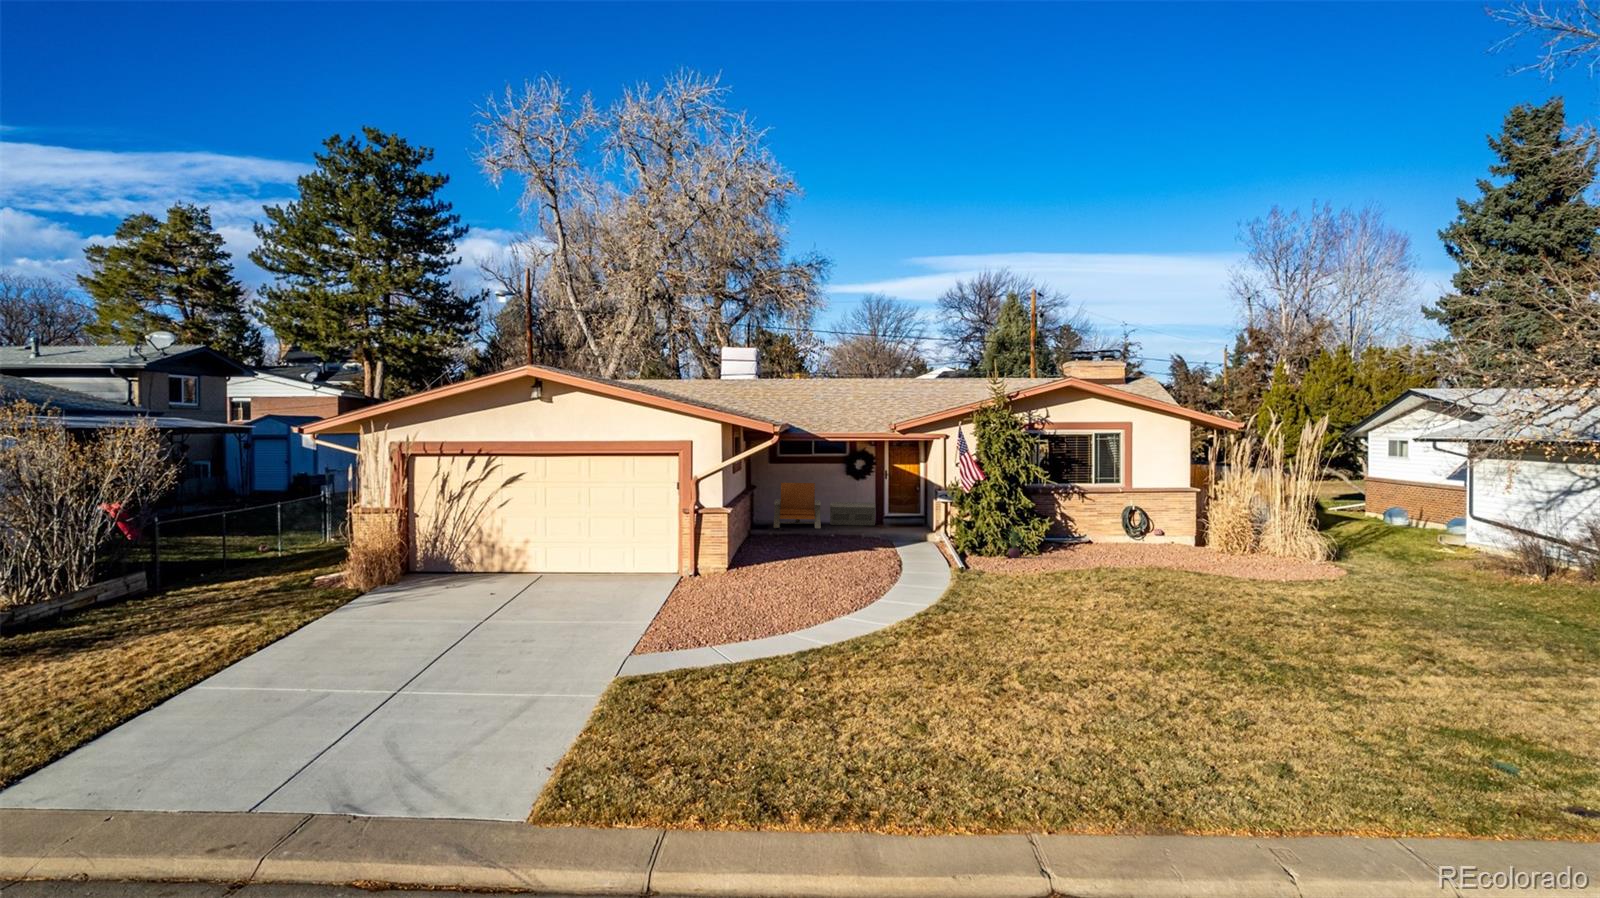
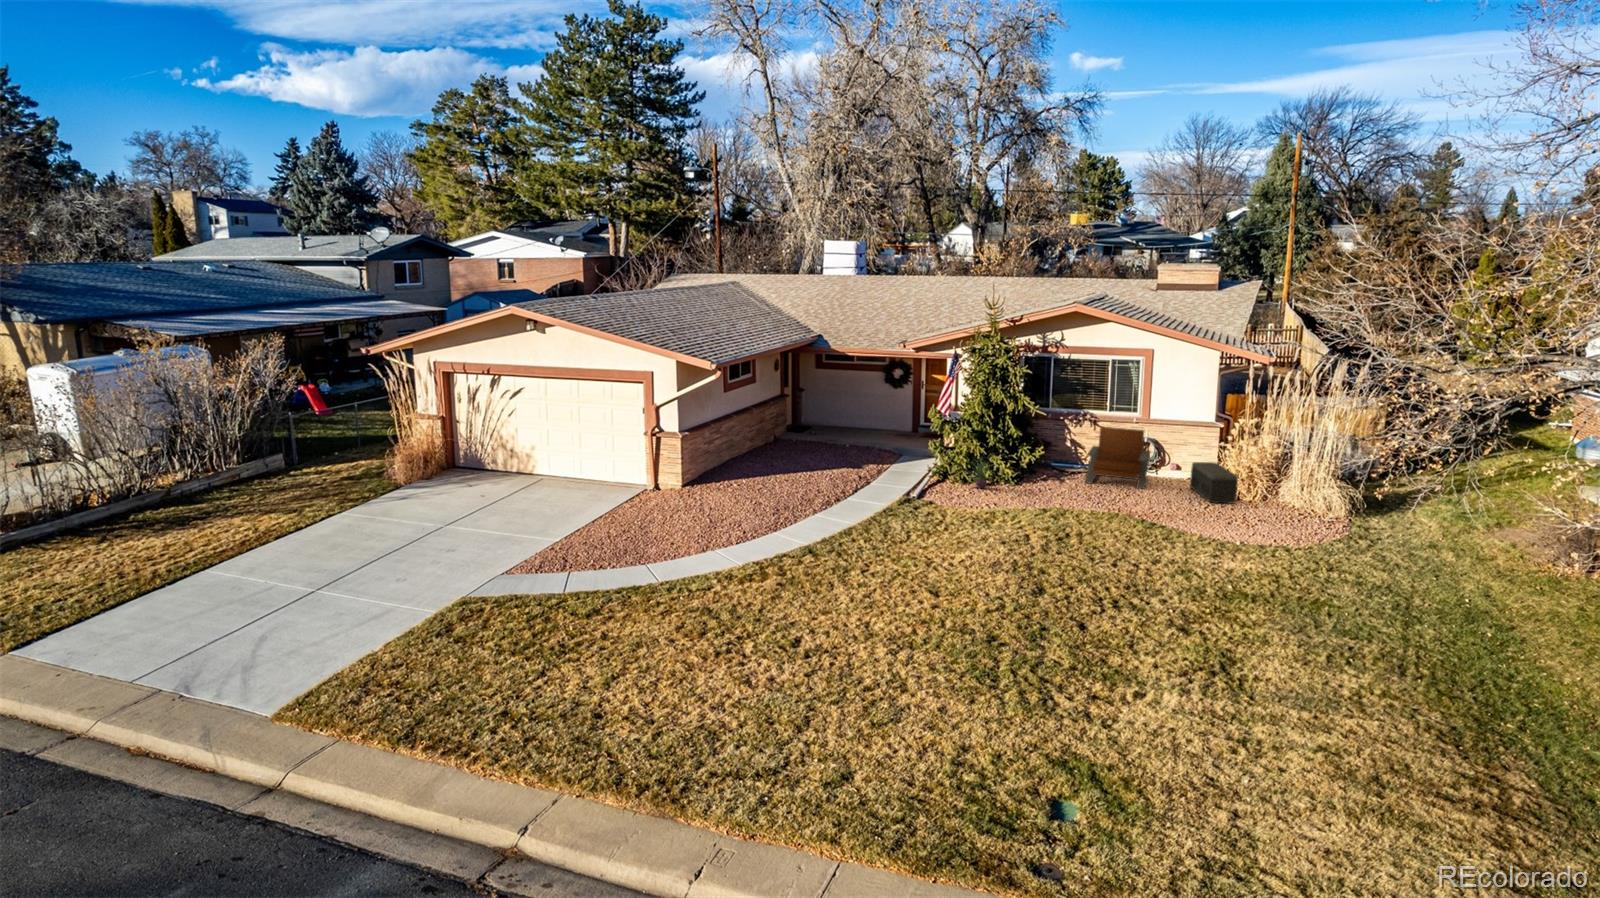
lounge chair: present [774,483,821,528] -> present [1085,427,1150,489]
storage bench: present [830,502,875,526] -> present [1190,462,1238,503]

